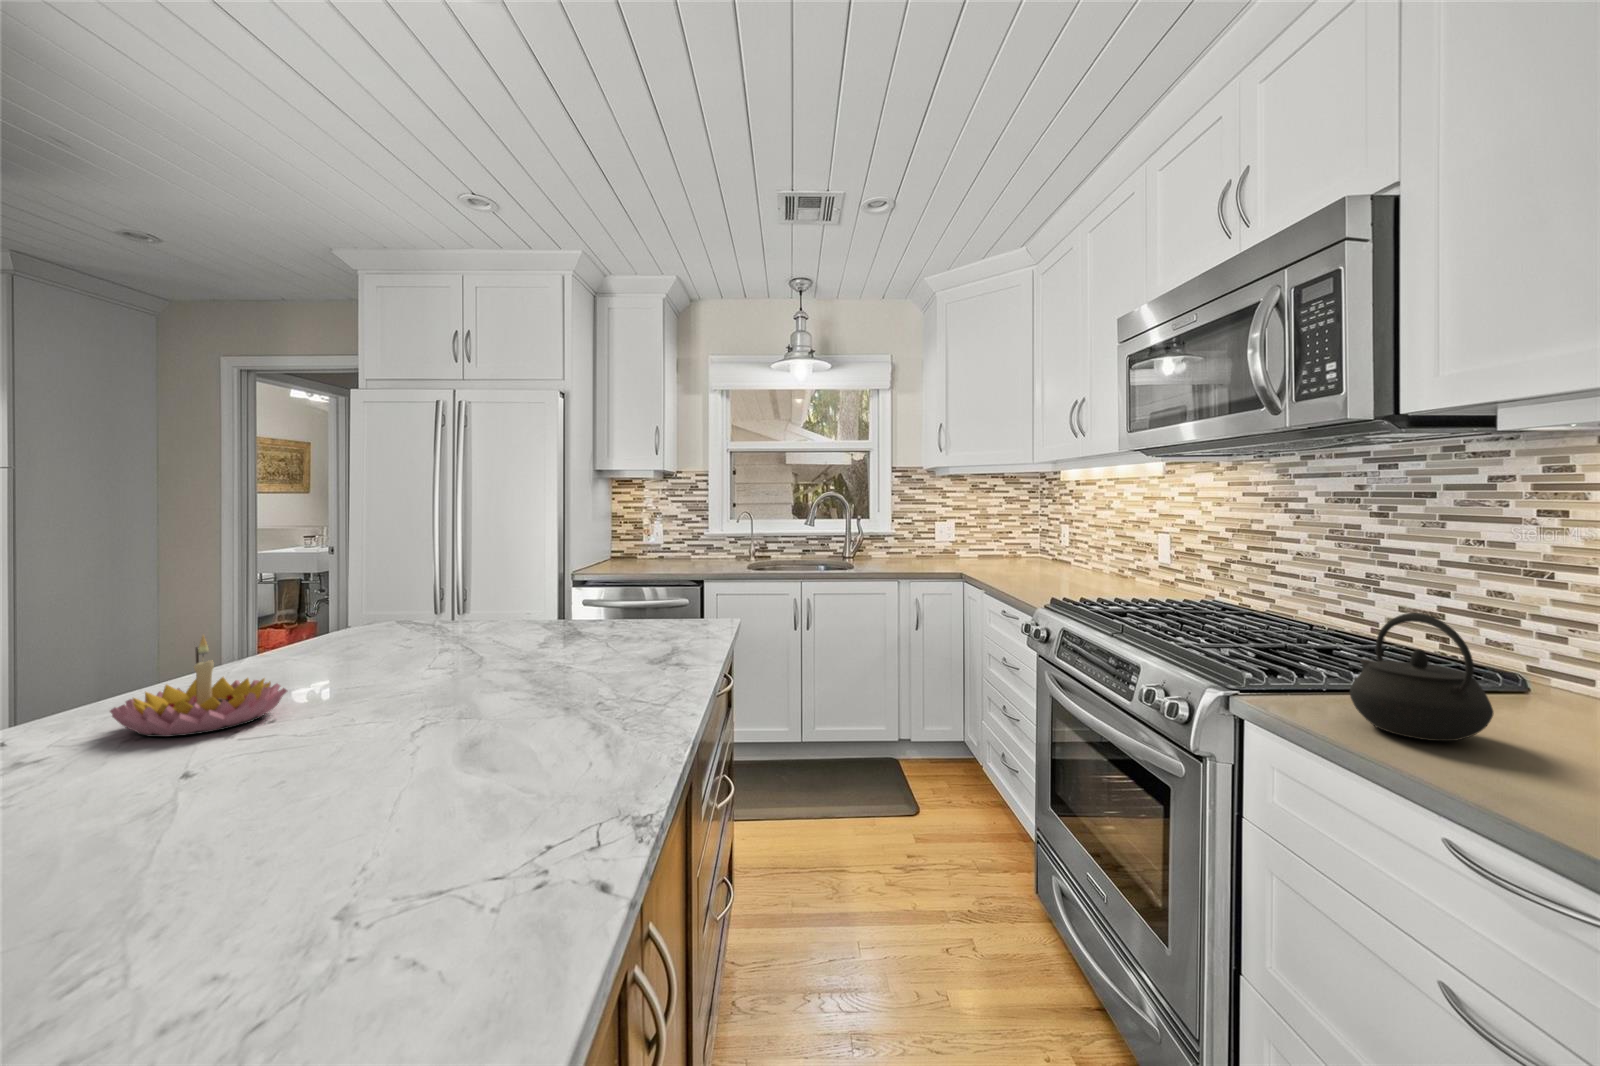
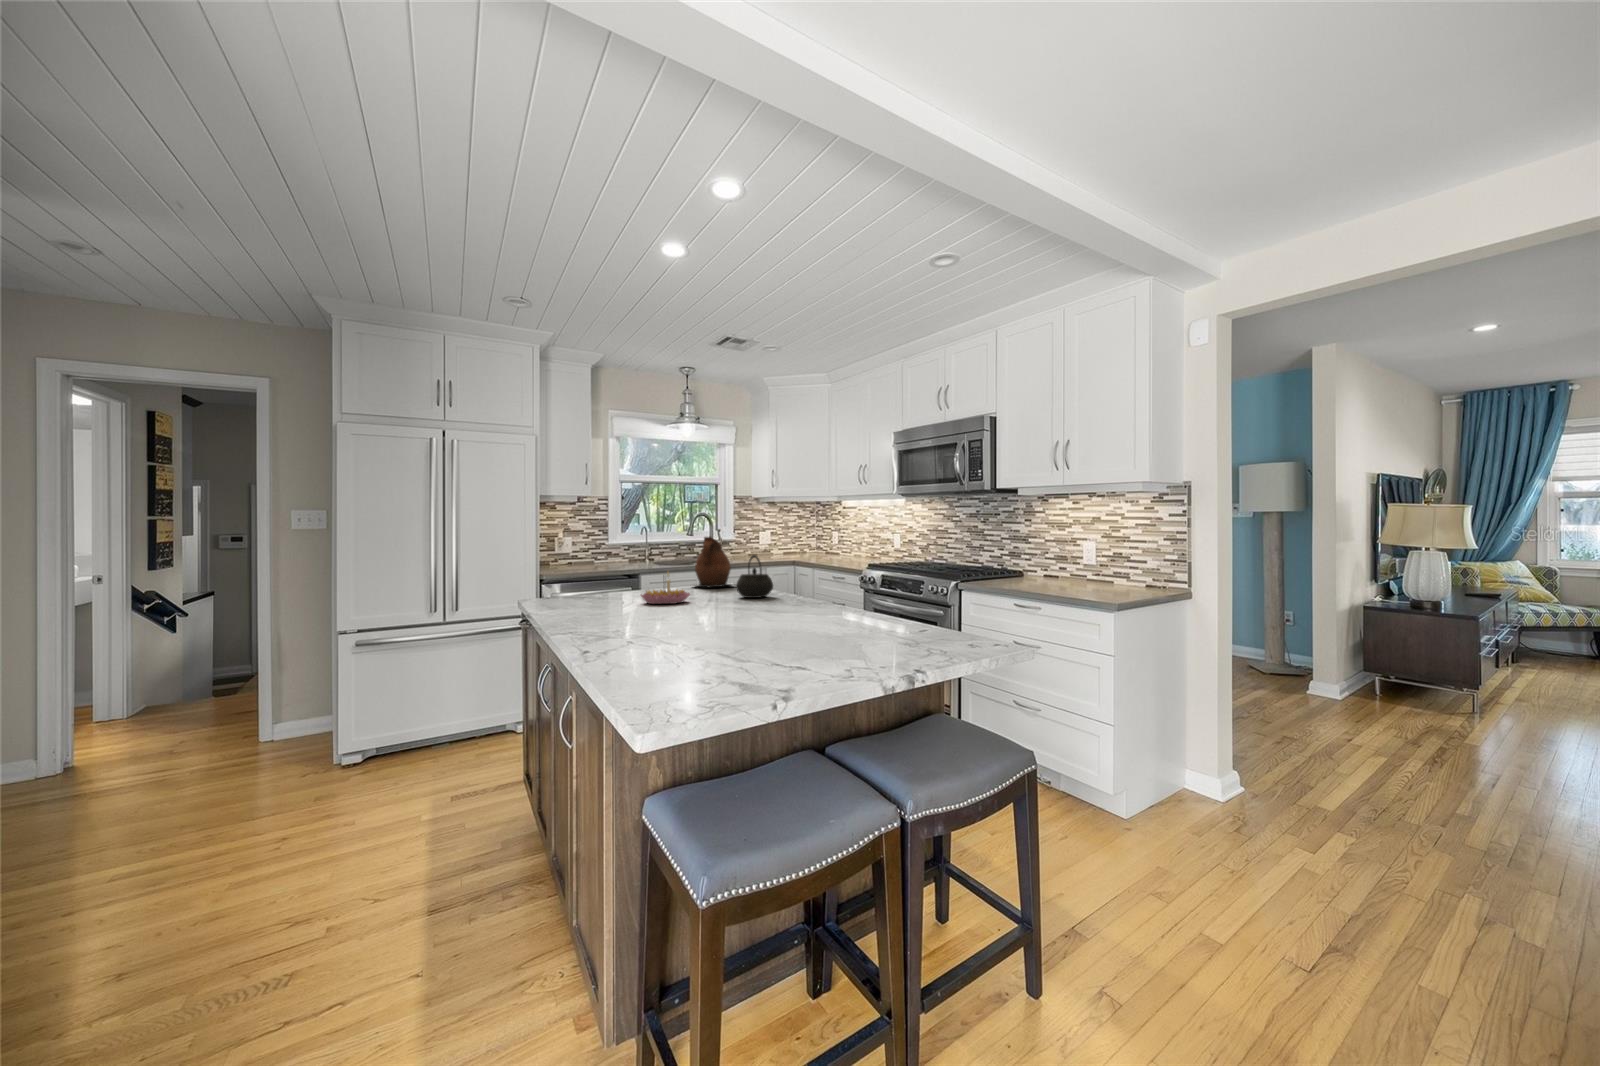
ceramic pitcher: none [533,538,626,655] -> present [695,537,732,587]
kettle: present [1350,613,1494,741] -> present [736,555,773,598]

